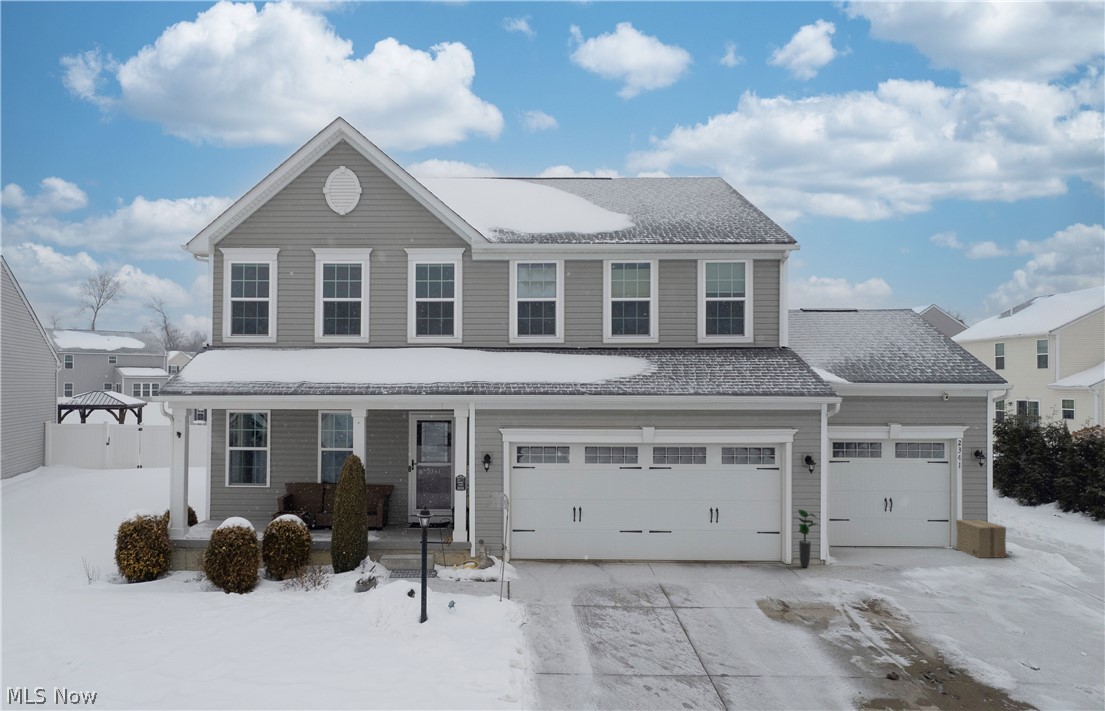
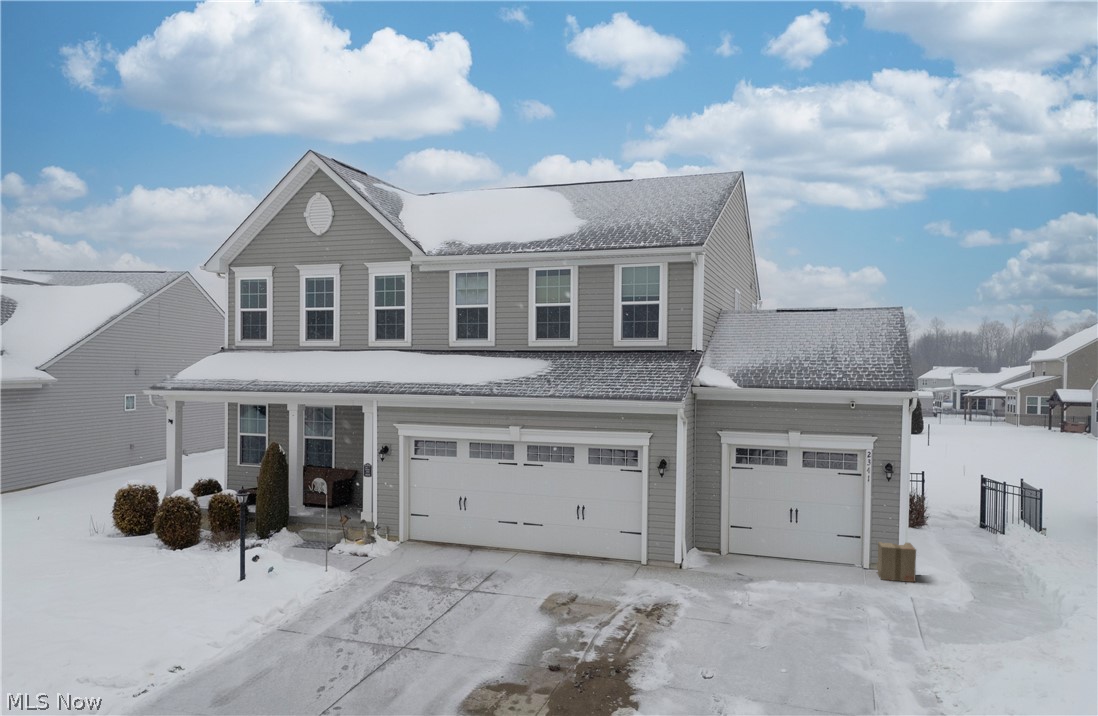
potted plant: present [798,510,816,567] -> none [658,511,681,566]

